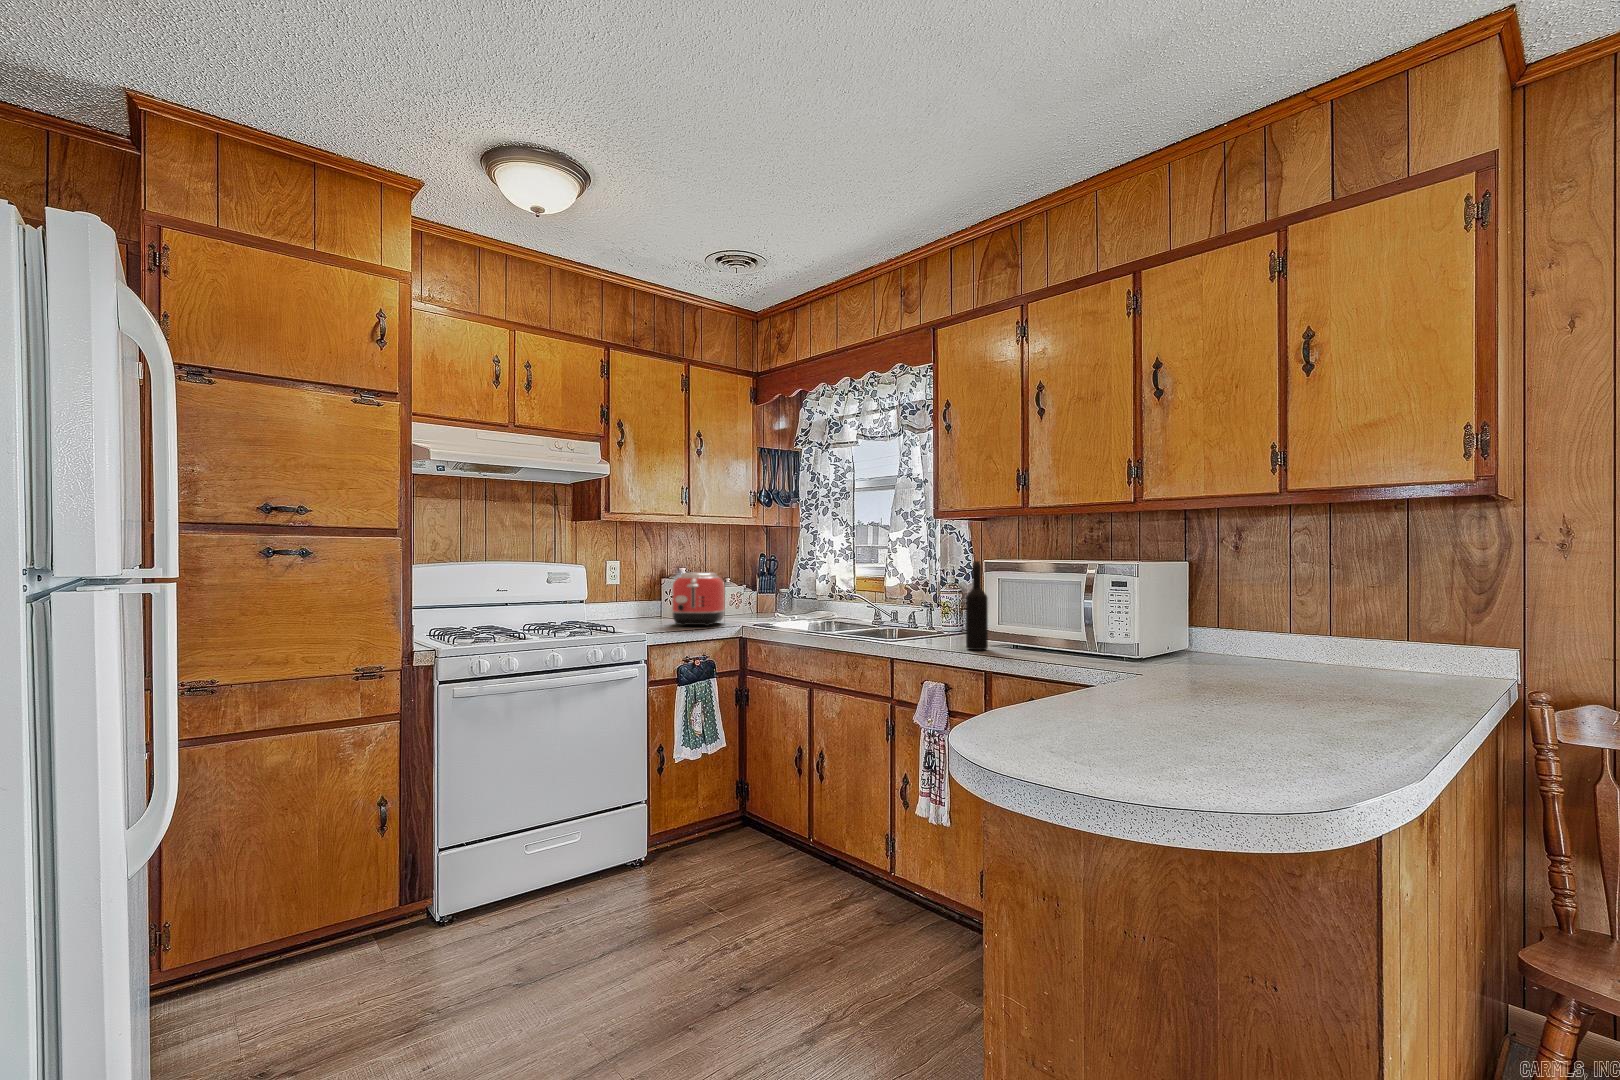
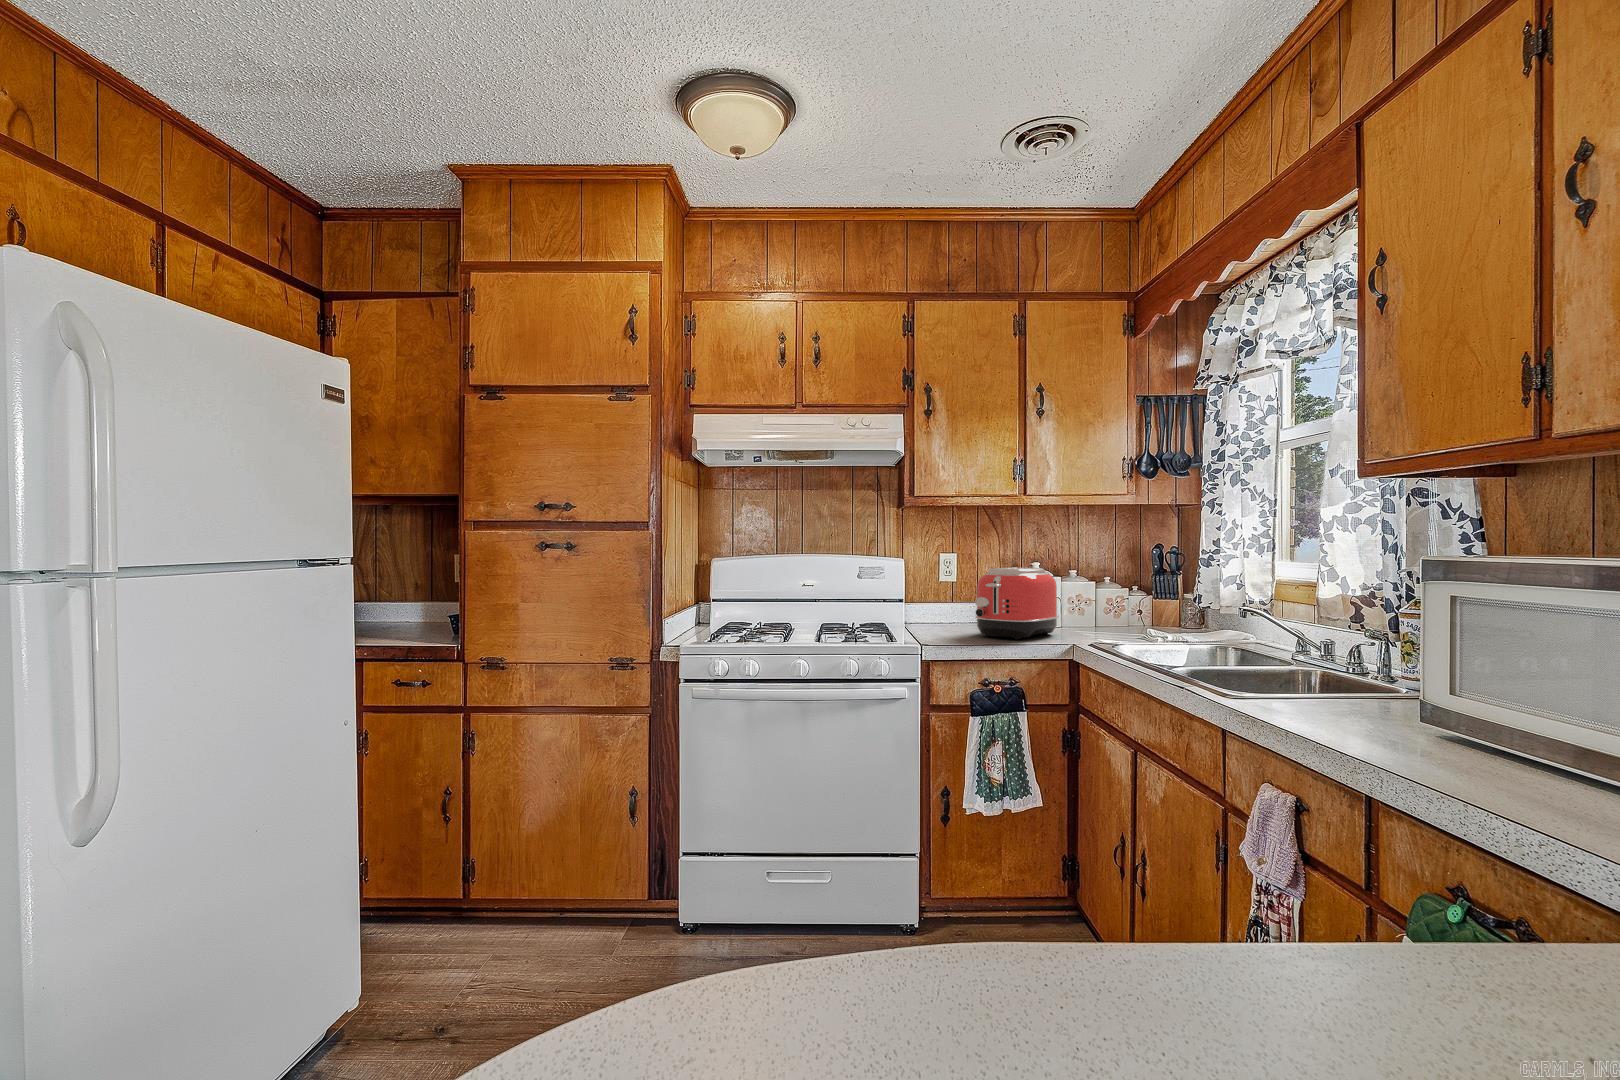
wine bottle: present [966,561,988,650] -> none [1353,559,1409,745]

